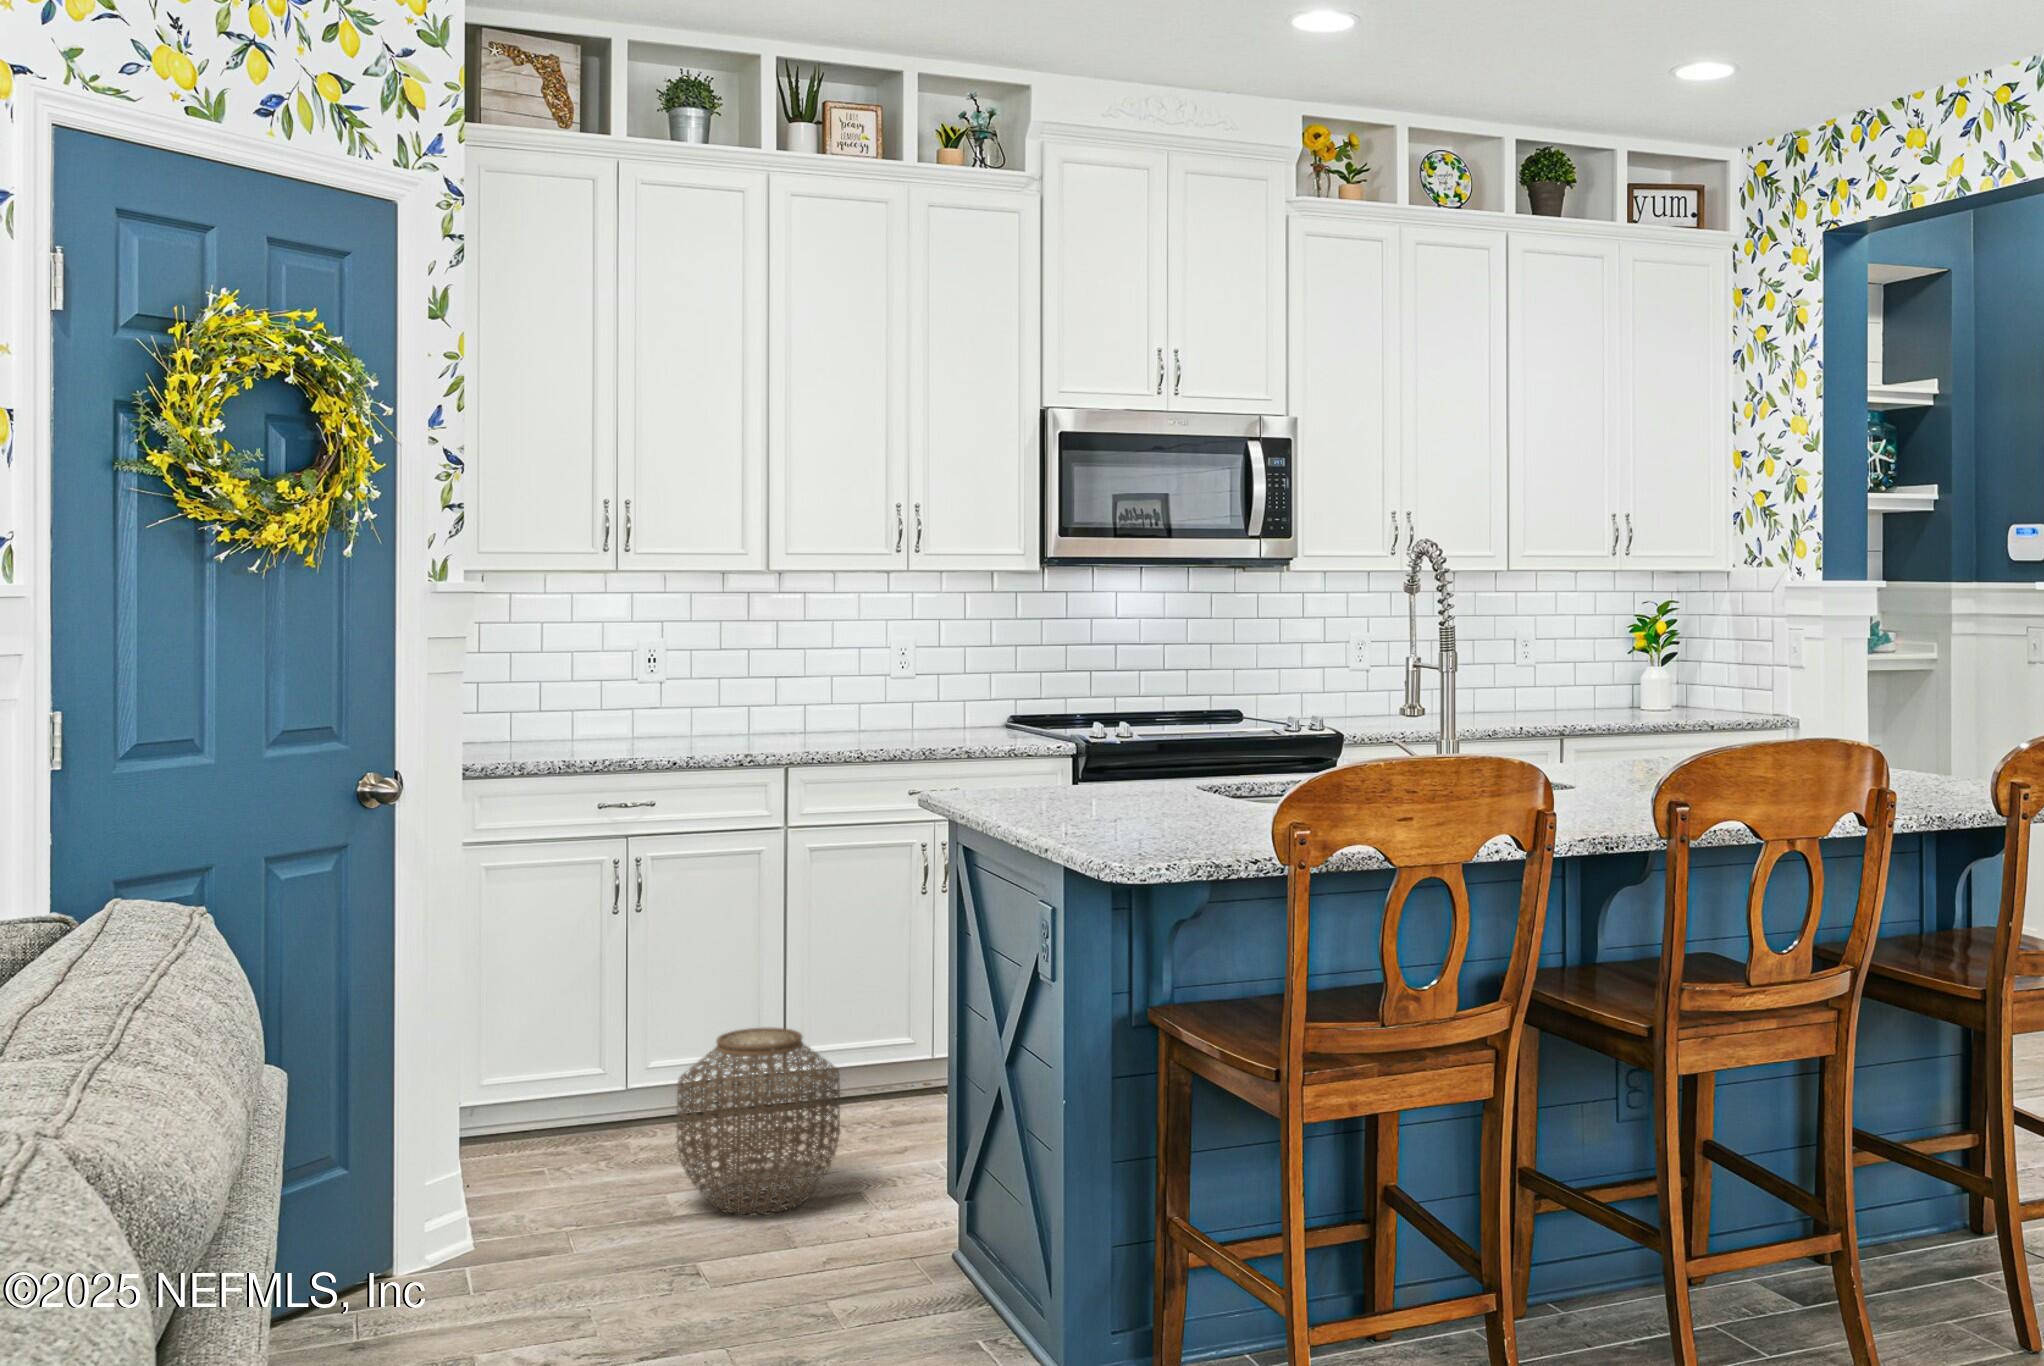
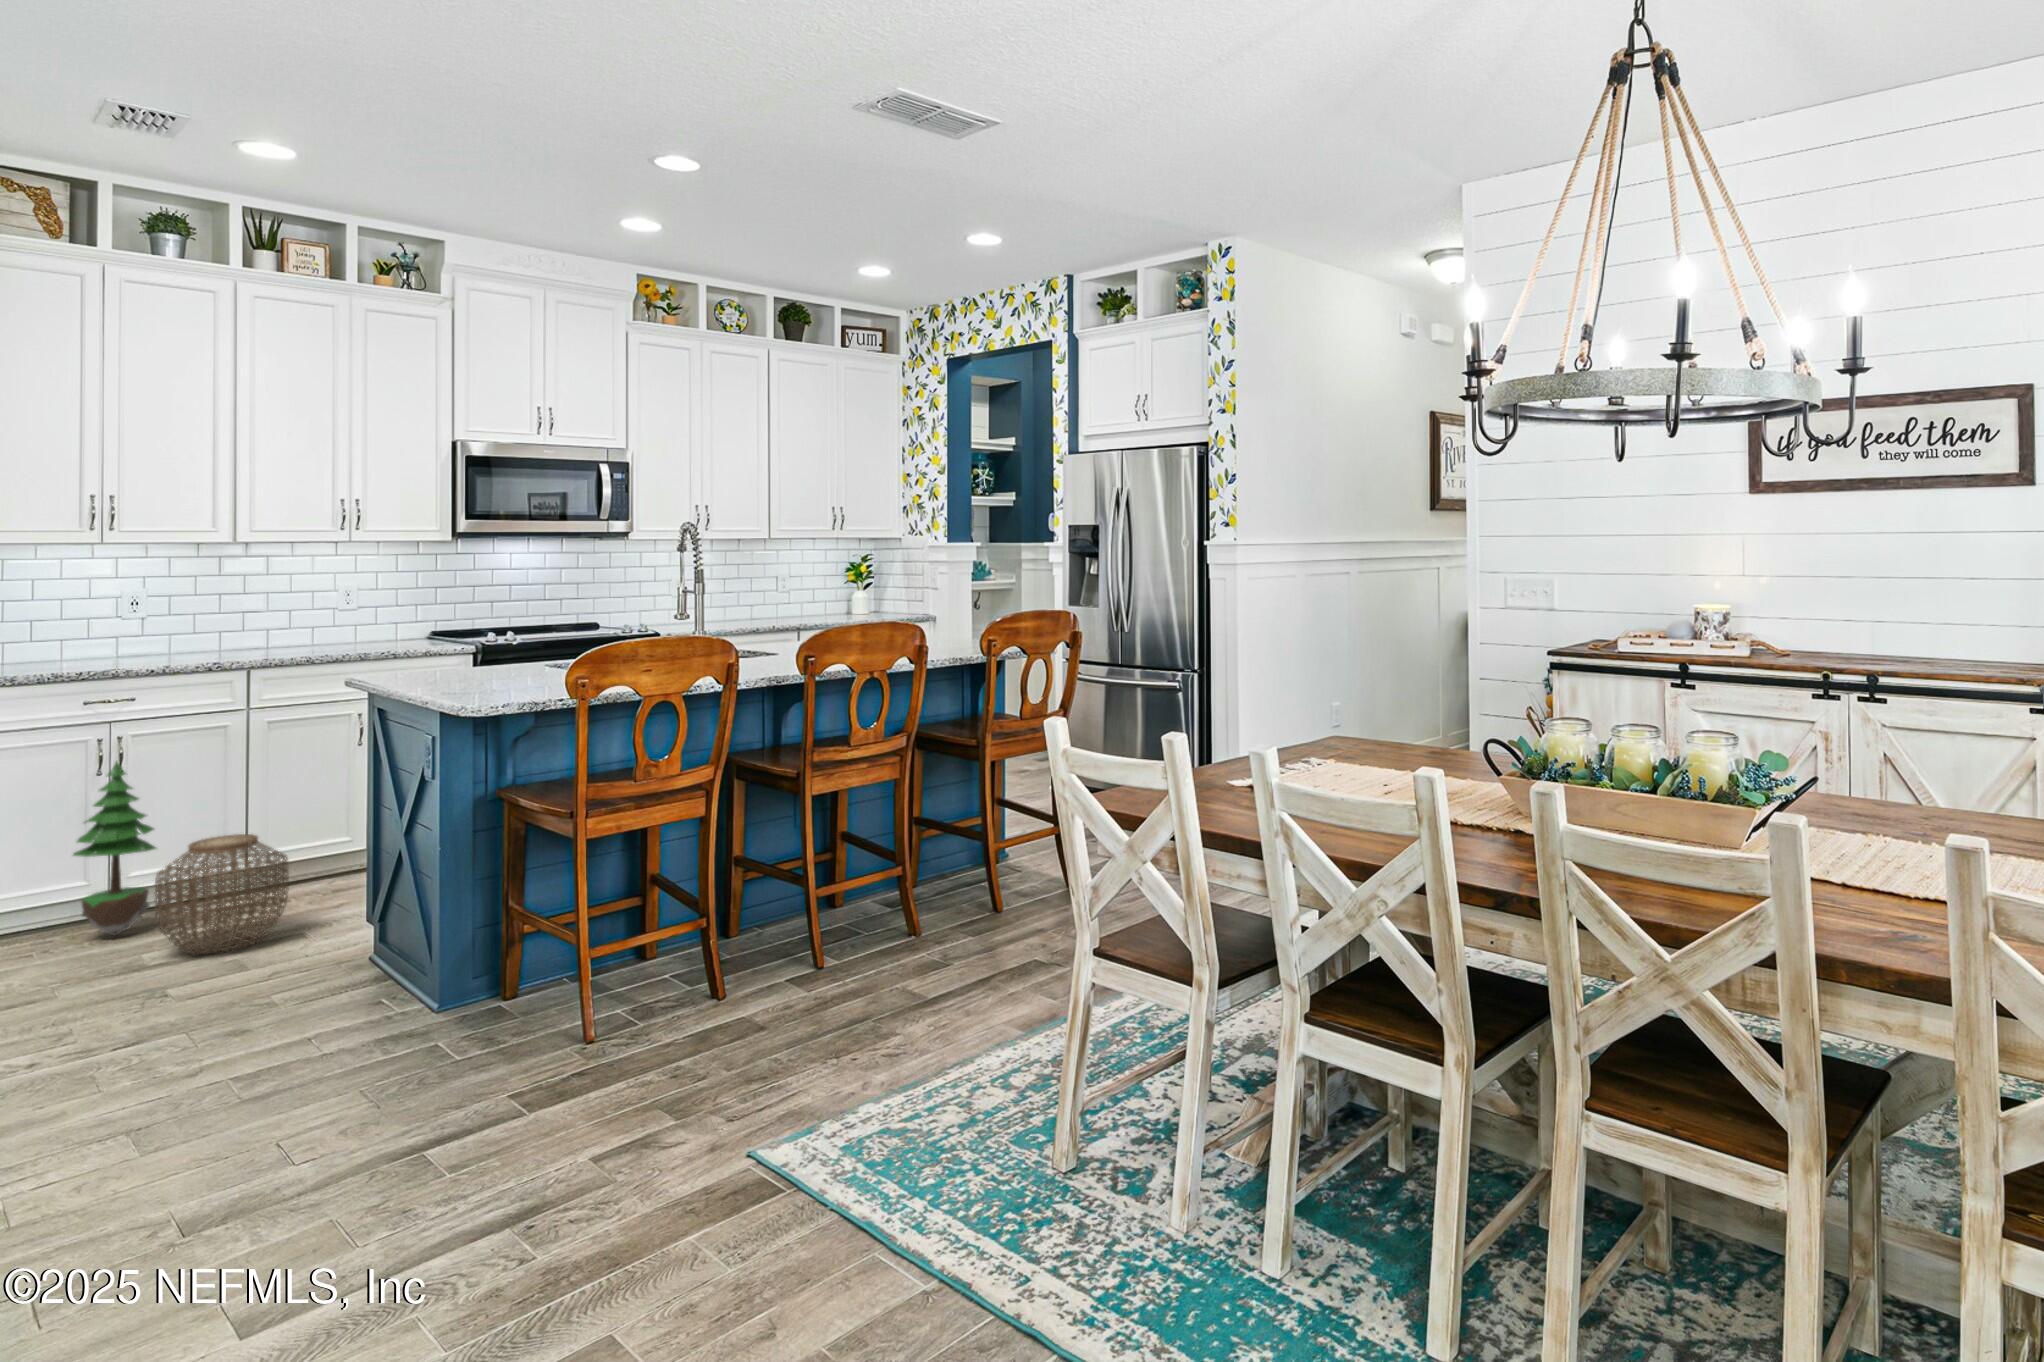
potted tree: none [580,896,679,1162] -> present [73,762,156,936]

